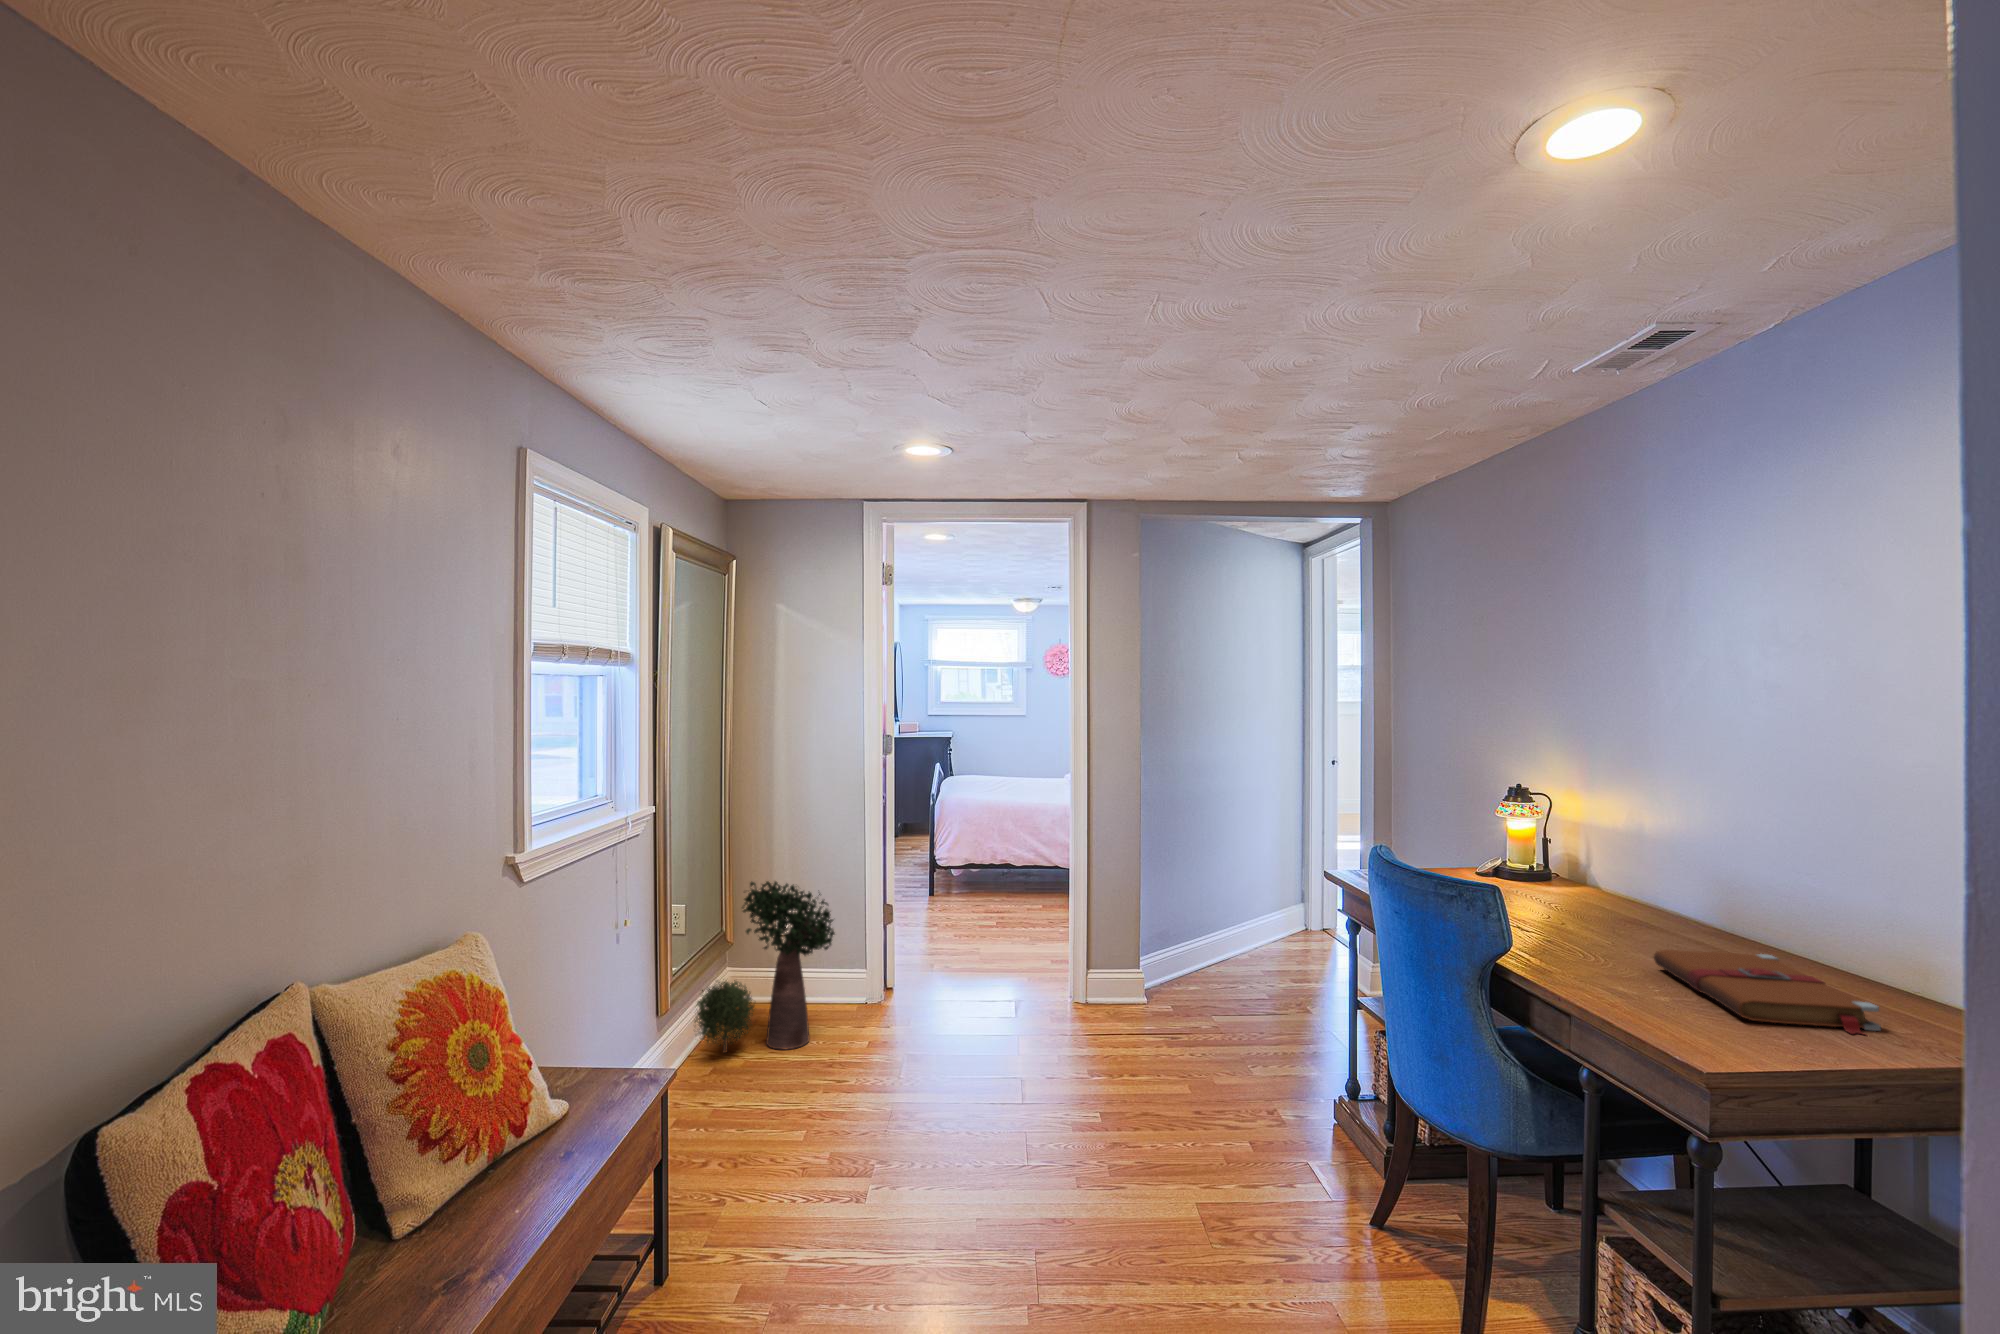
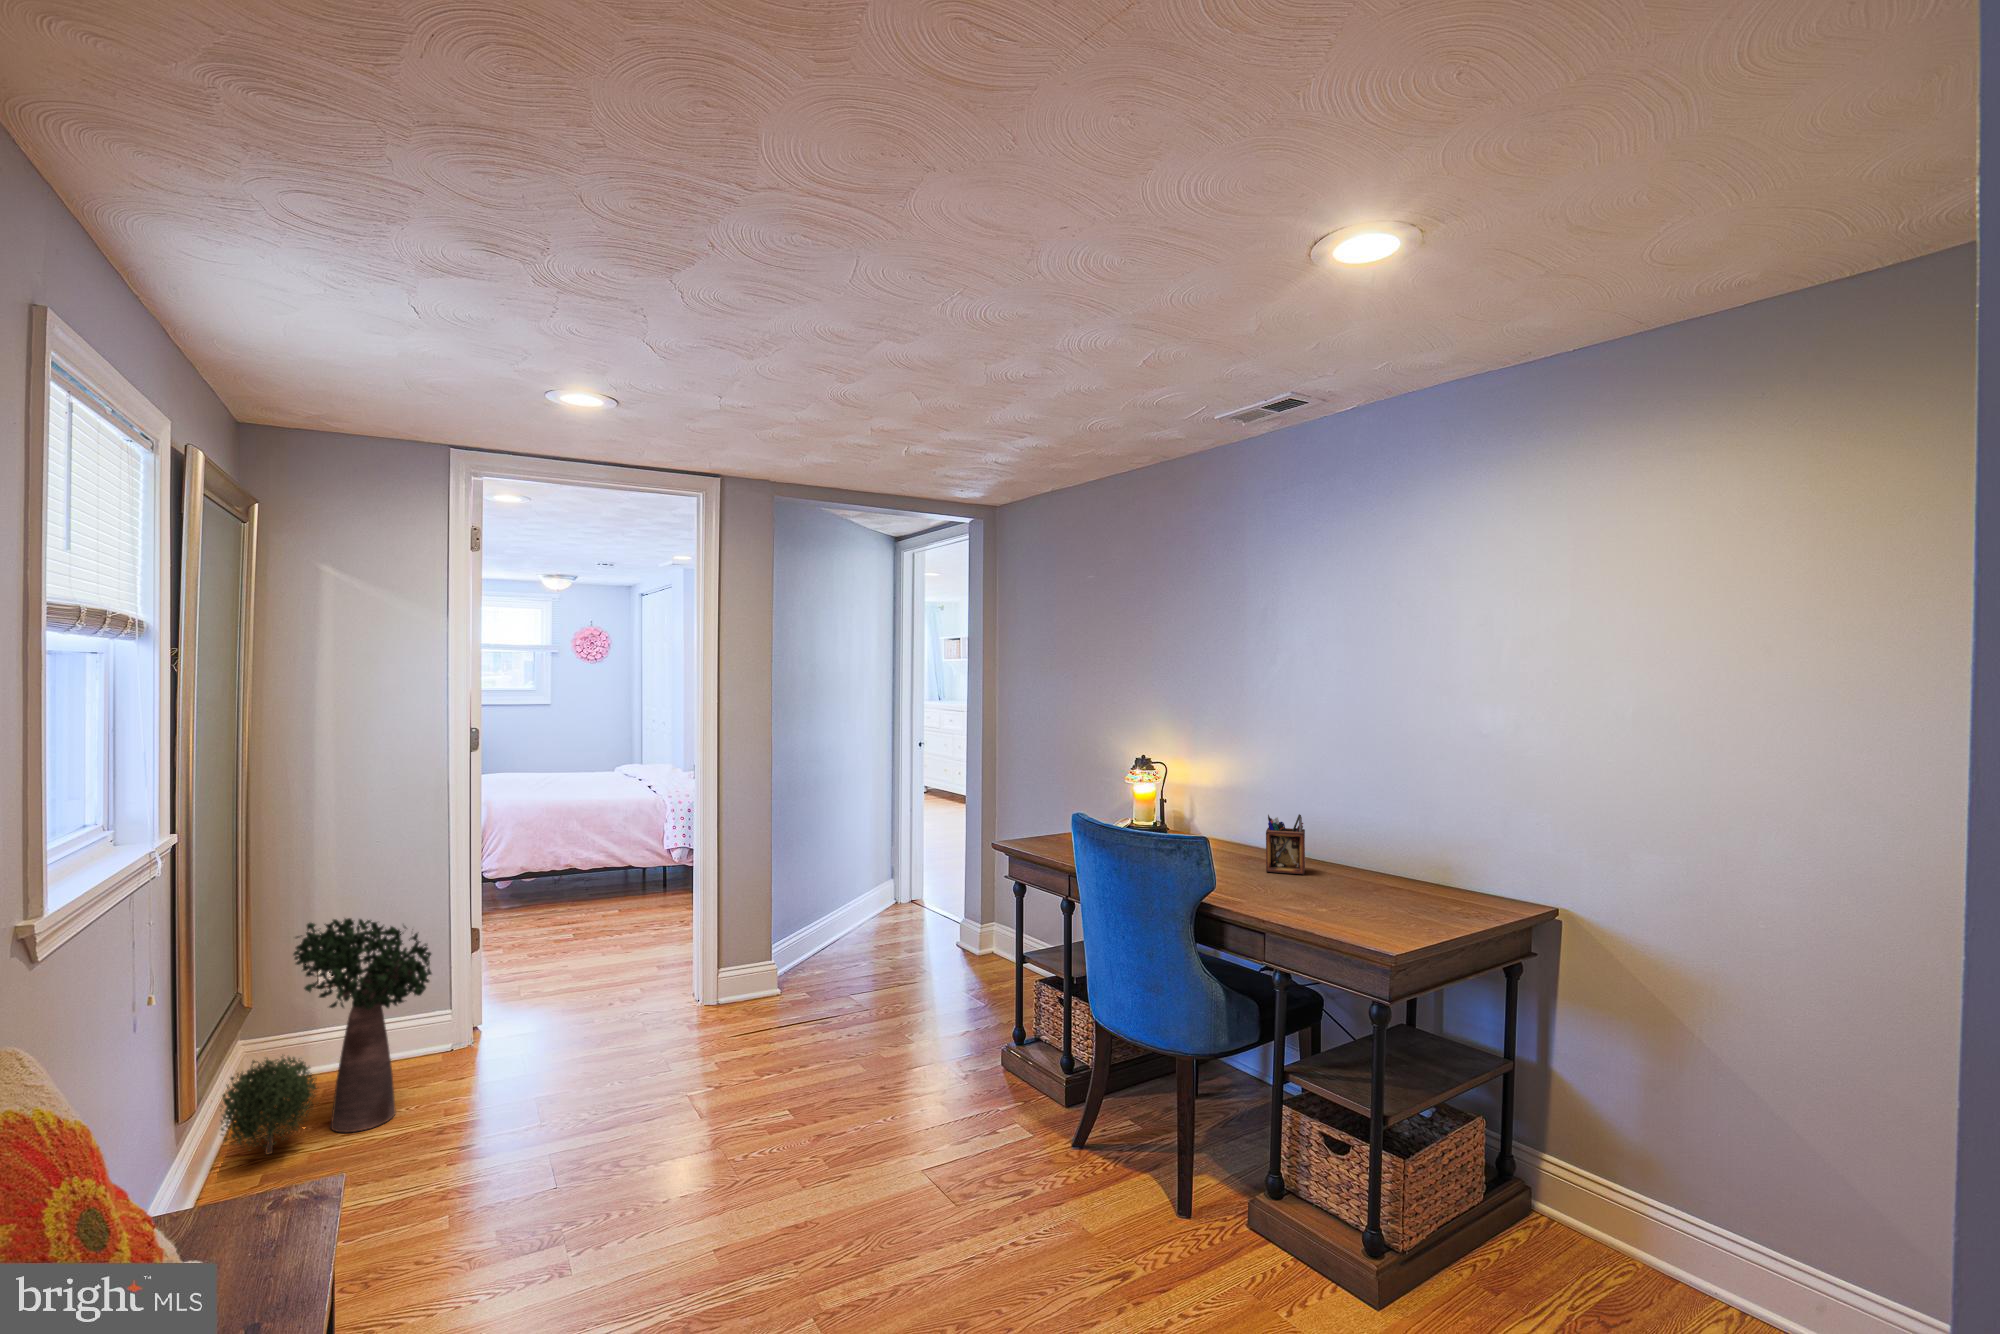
desk organizer: none [1648,866,1717,951] -> present [1266,814,1305,874]
book: present [1654,949,1881,1034] -> none [1288,871,1438,918]

